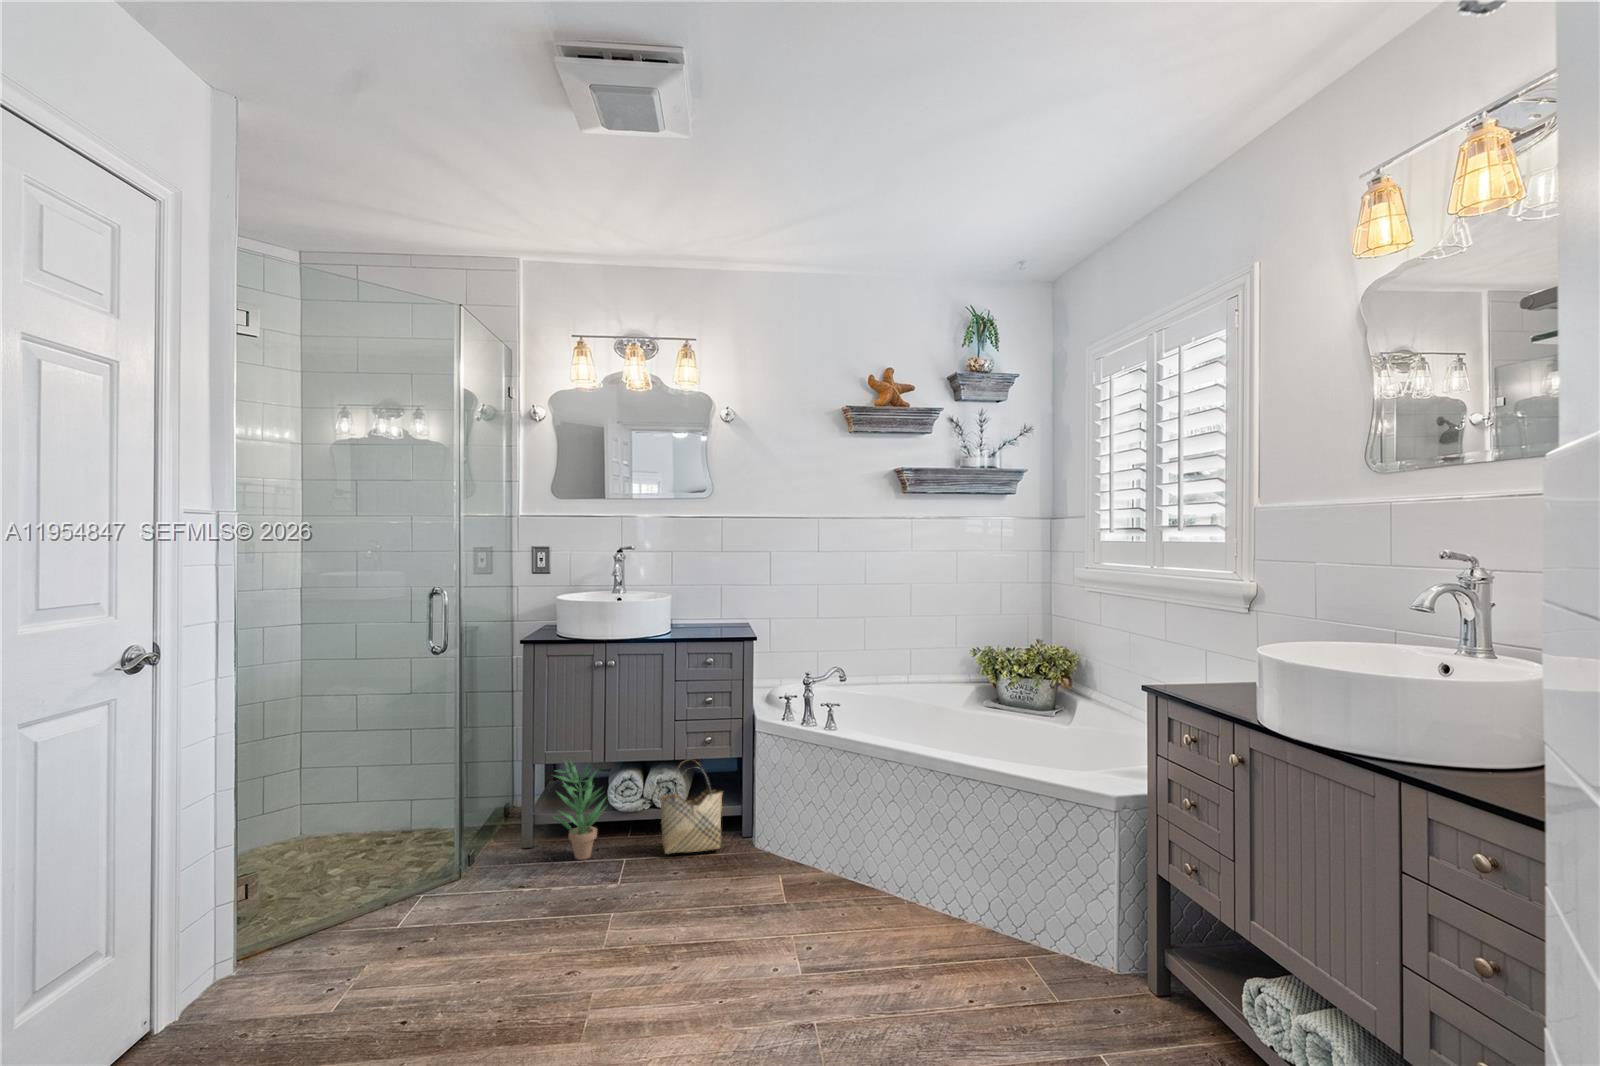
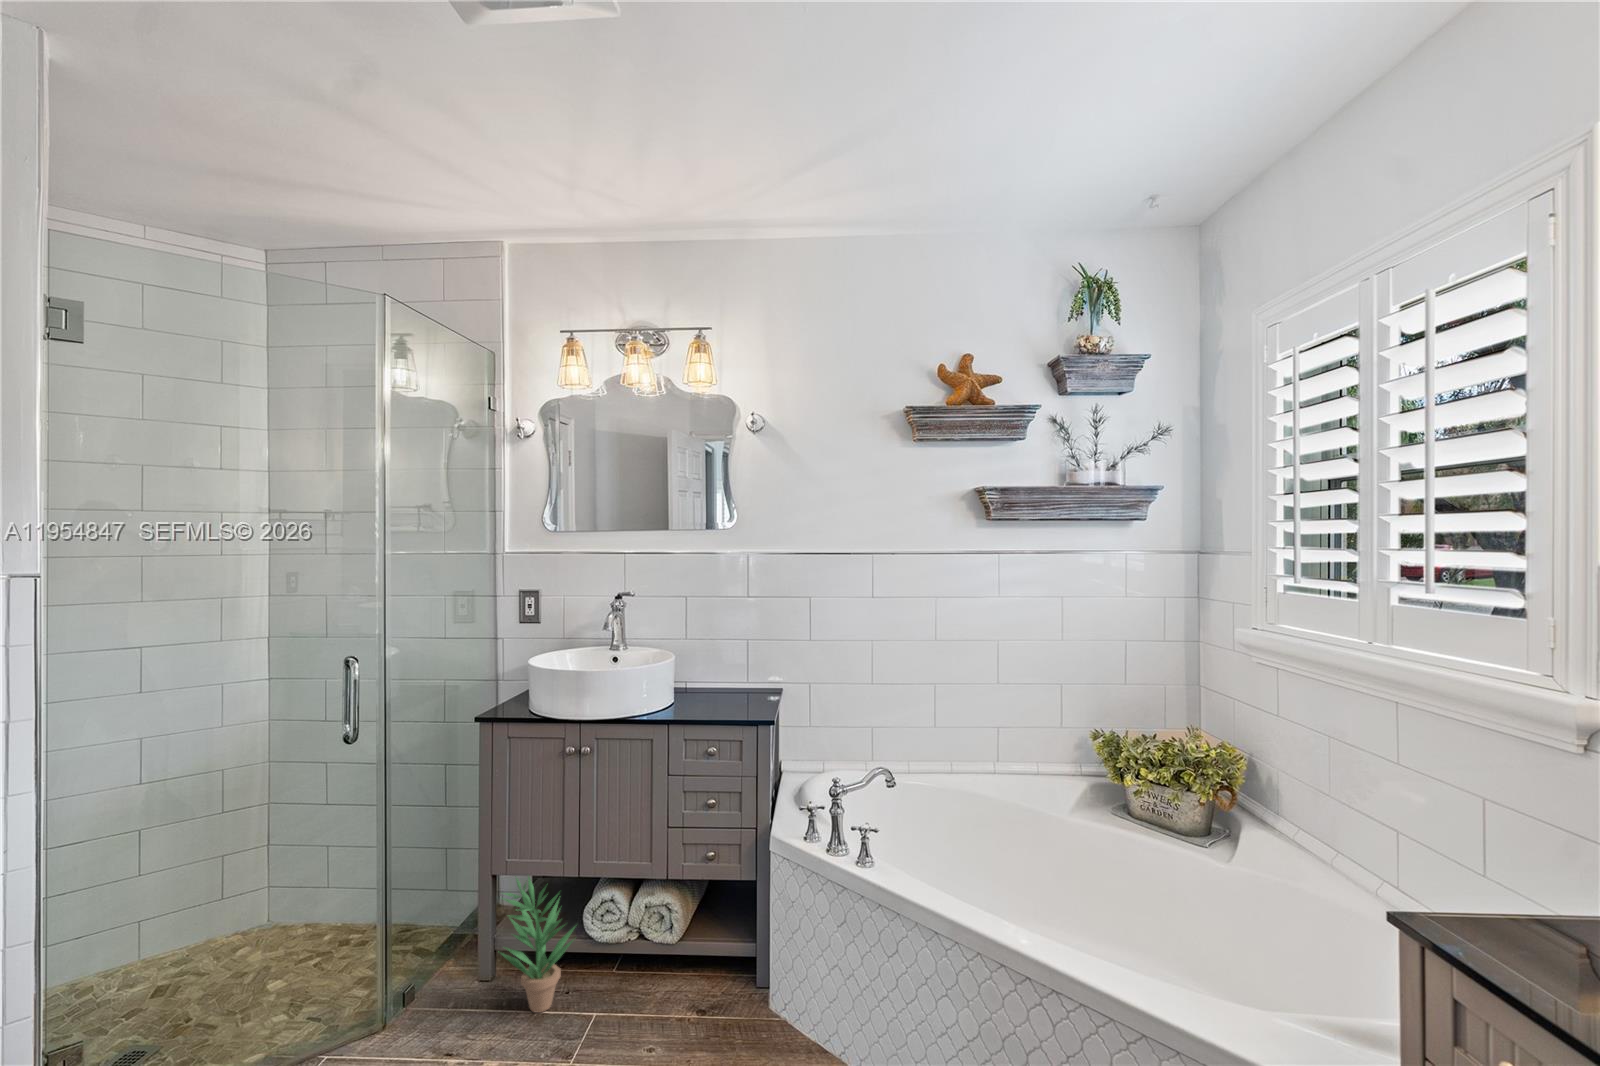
woven basket: present [659,760,722,854] -> none [638,880,726,1015]

